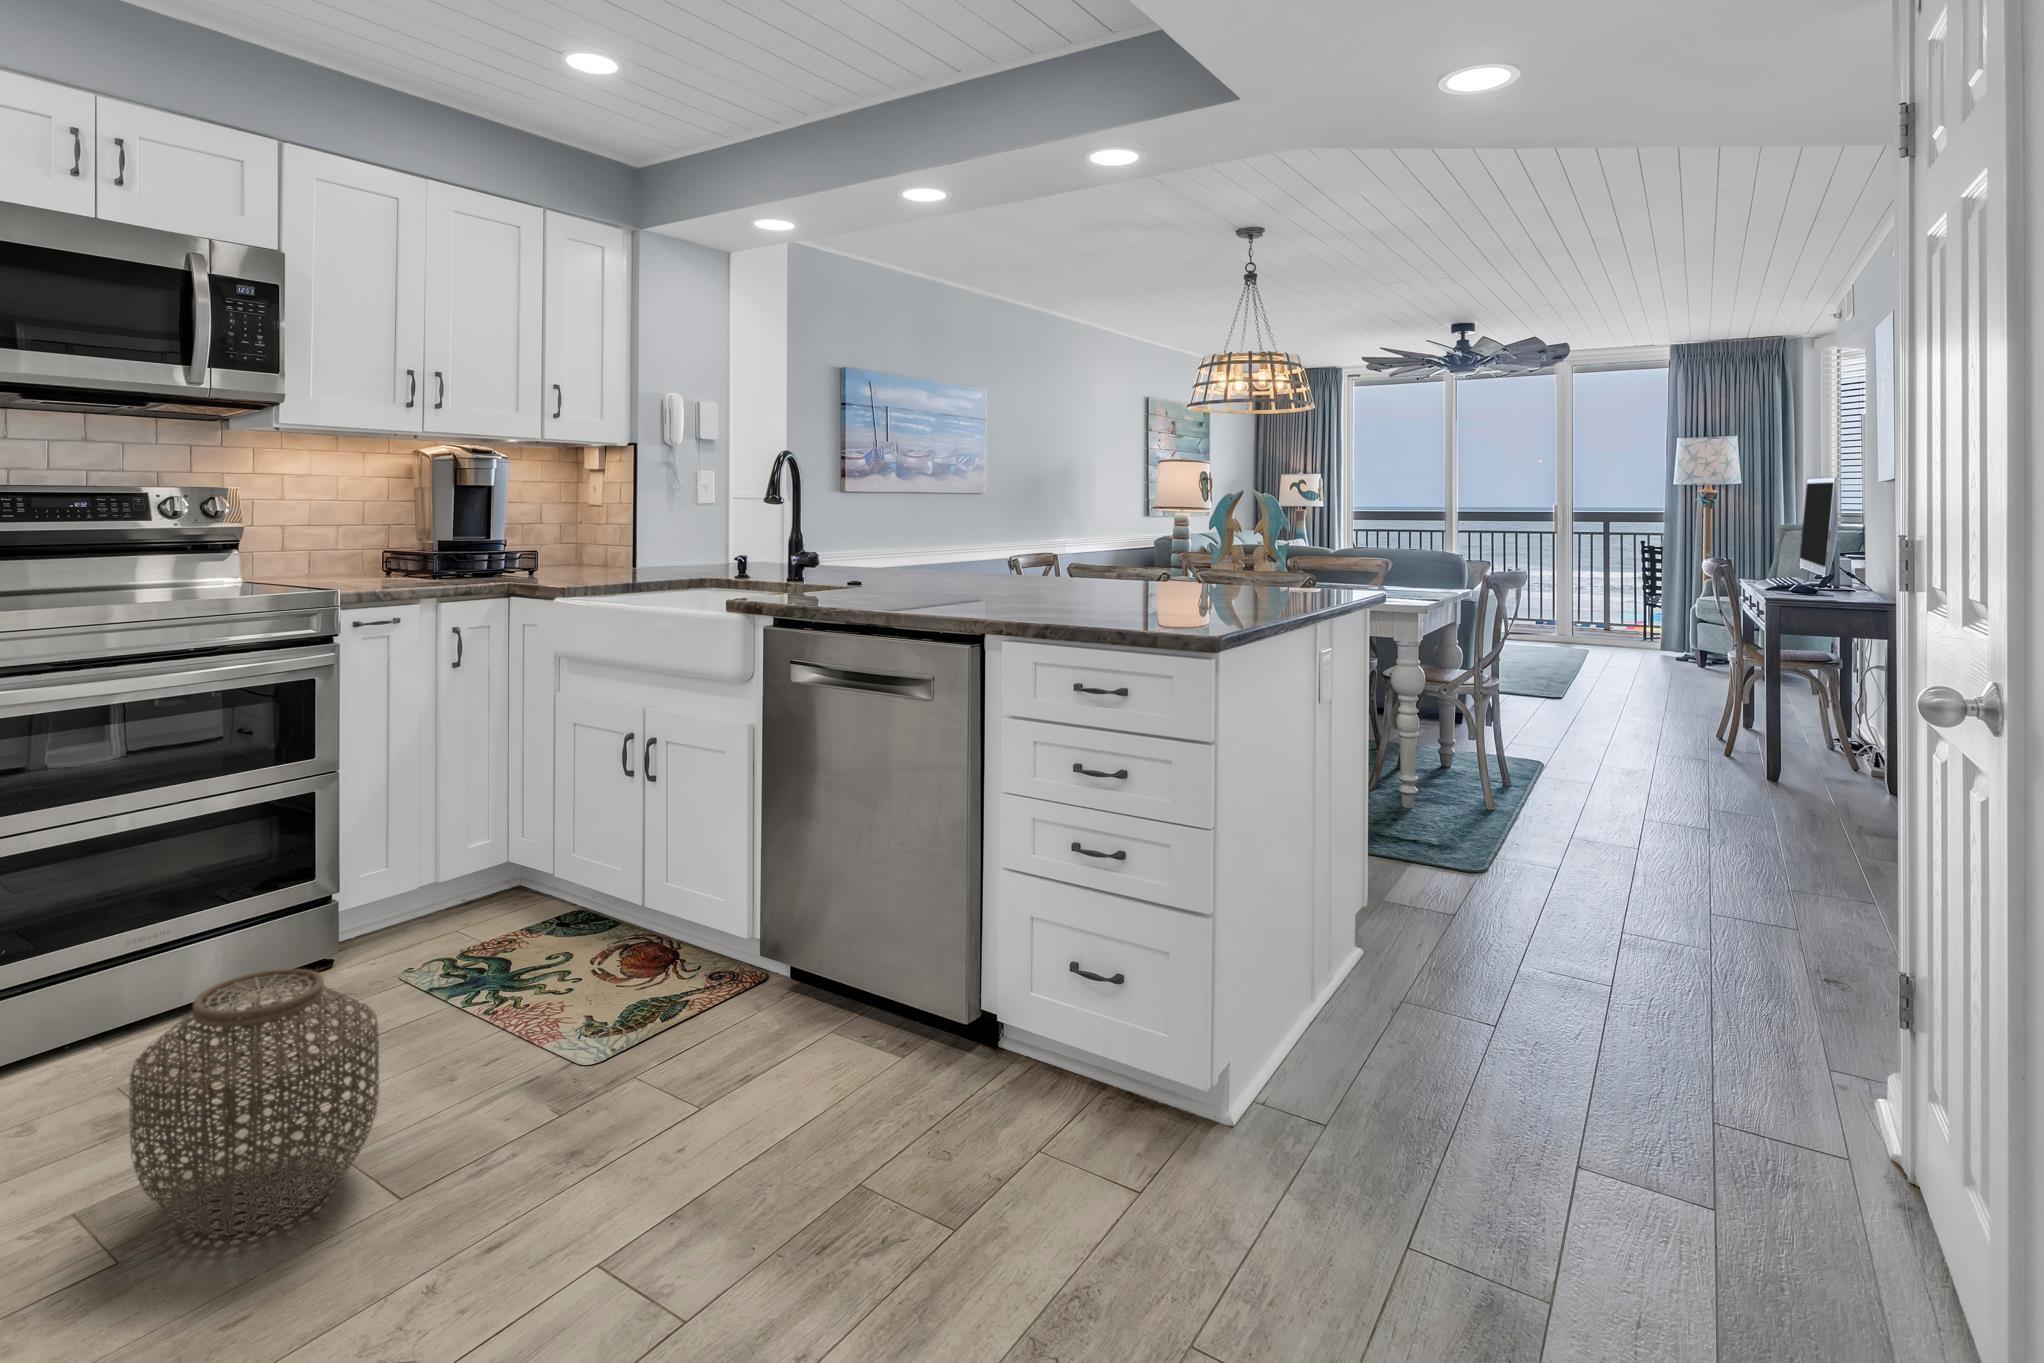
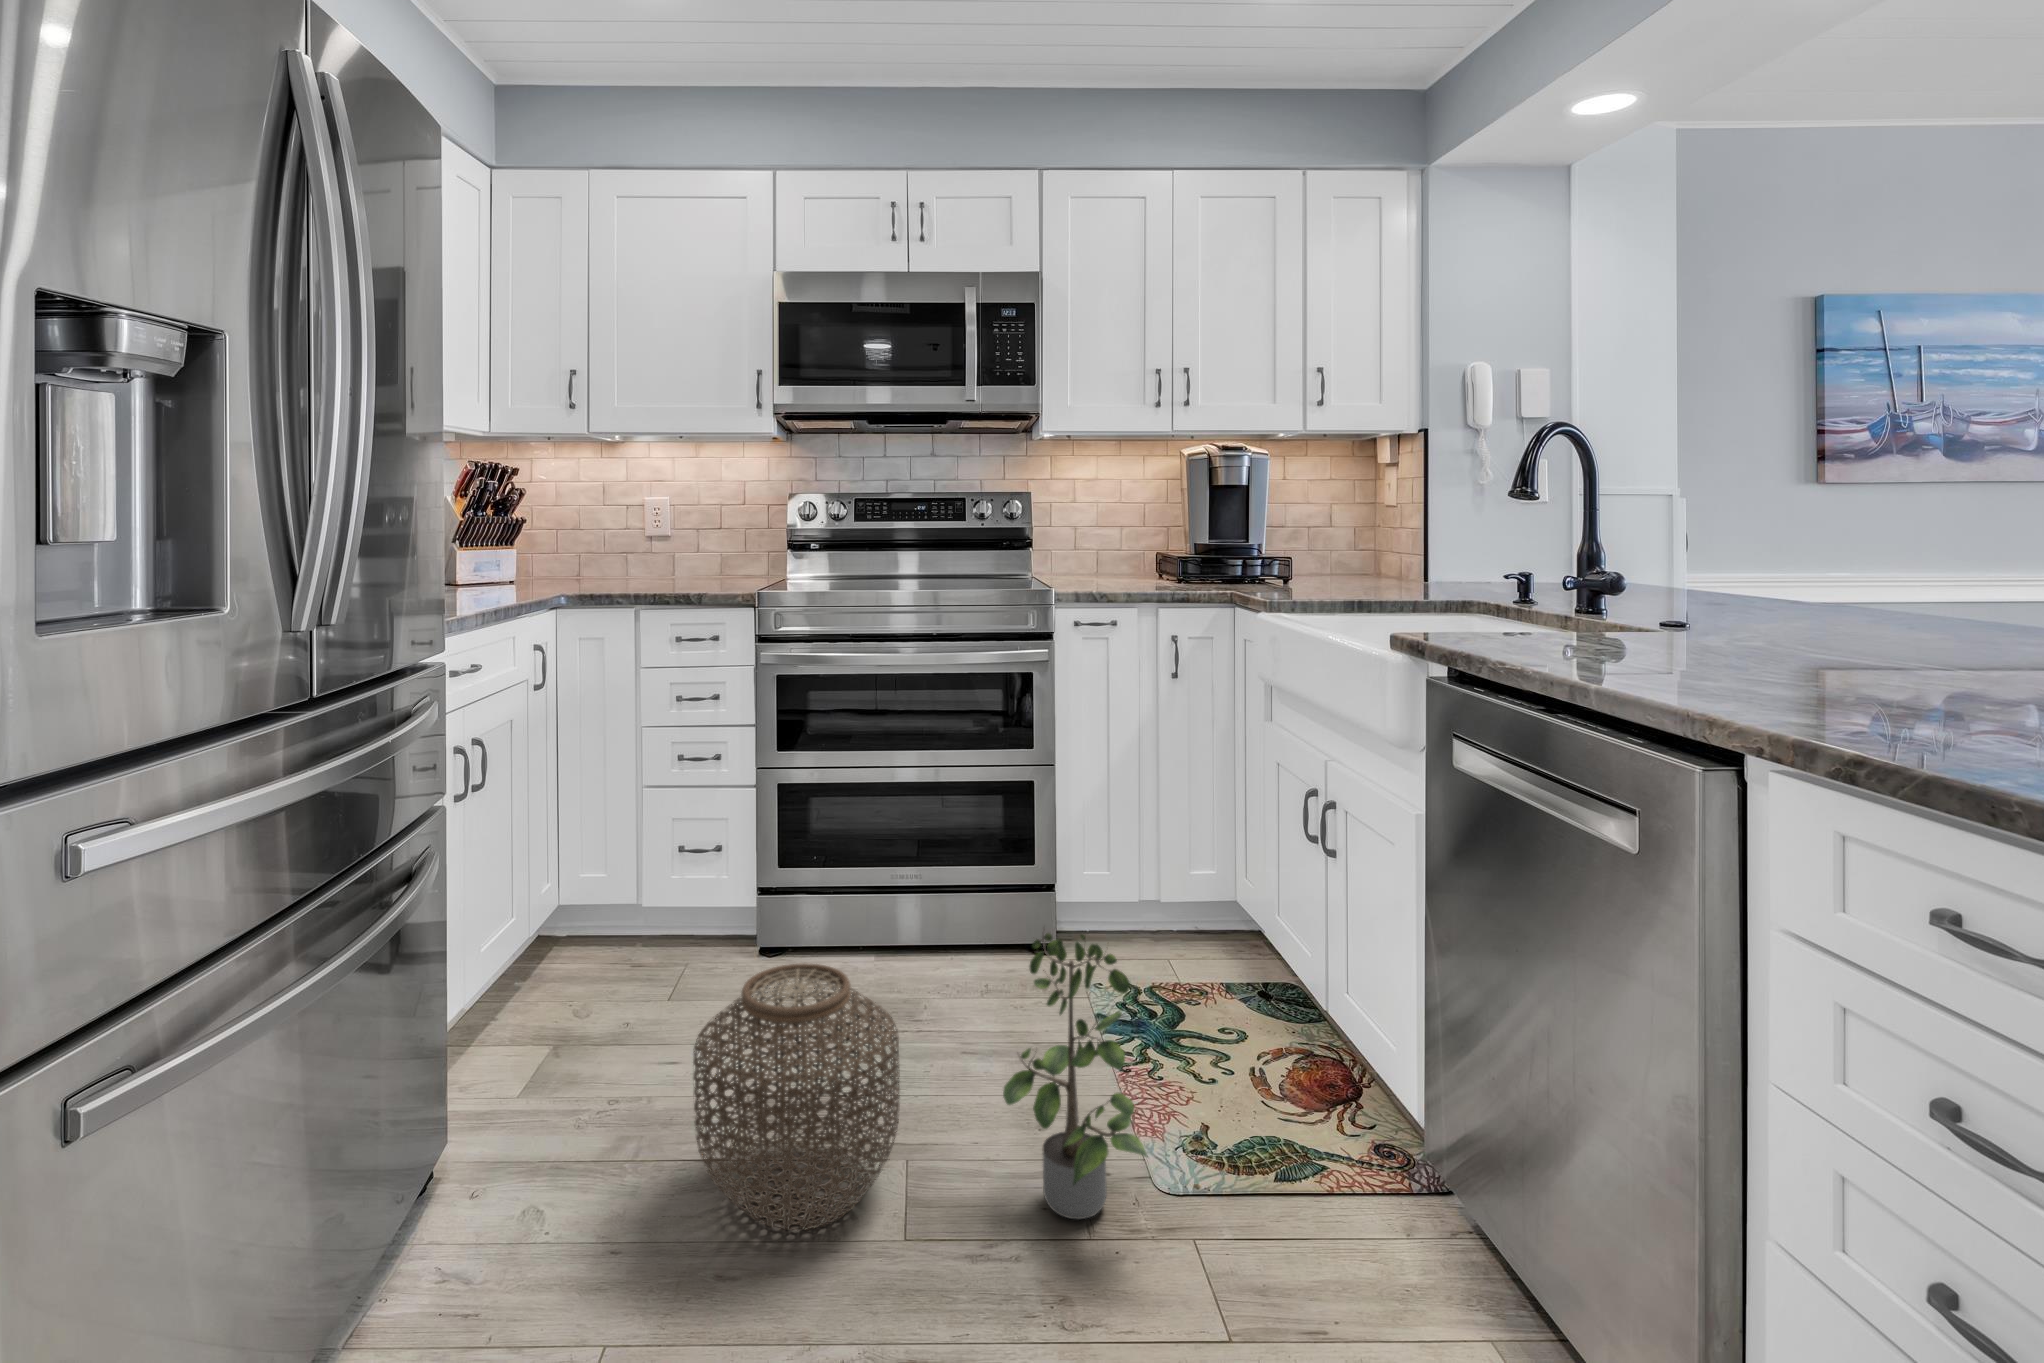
potted plant: none [468,860,621,1102] -> present [1003,933,1147,1219]

